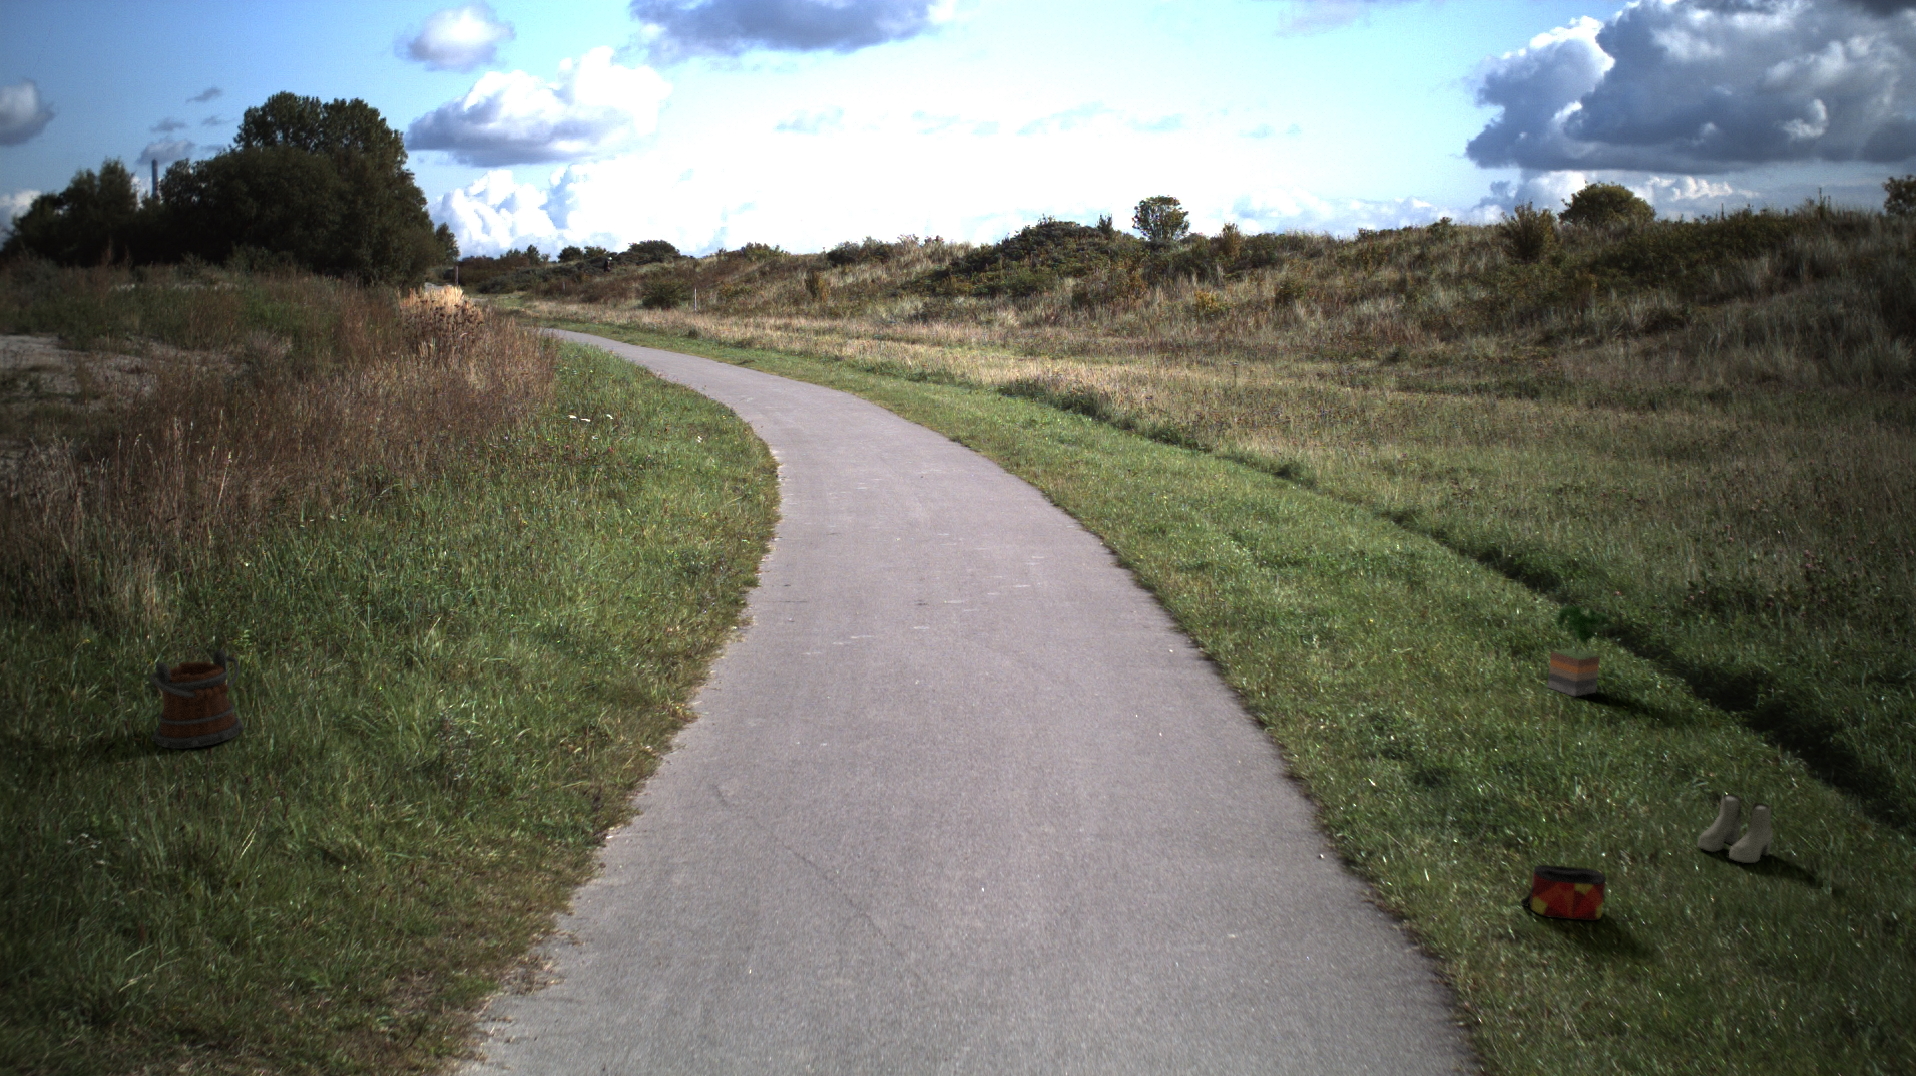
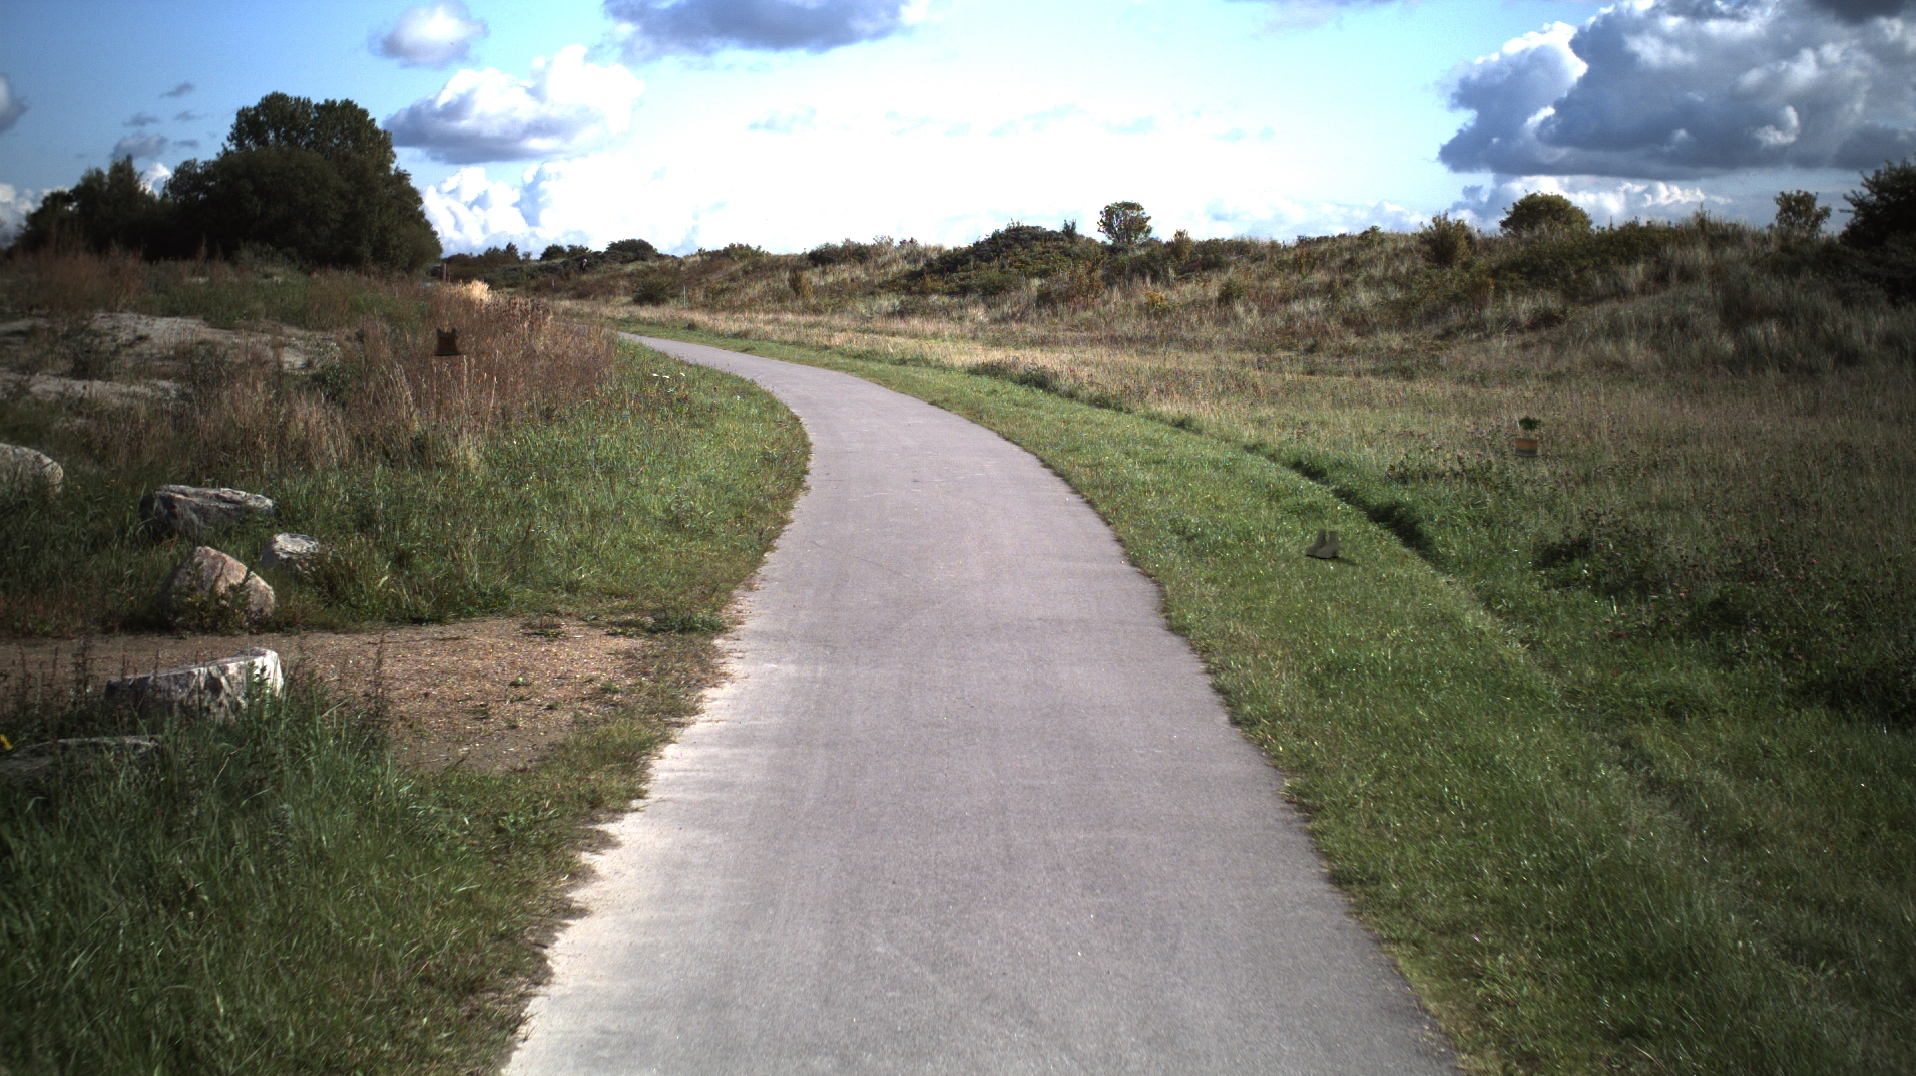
potted tree: present [1547,606,1614,696] -> present [1515,417,1543,457]
bucket: present [149,649,244,749] -> present [434,328,460,355]
bag: present [1520,865,1606,921] -> none [1205,547,1243,570]

